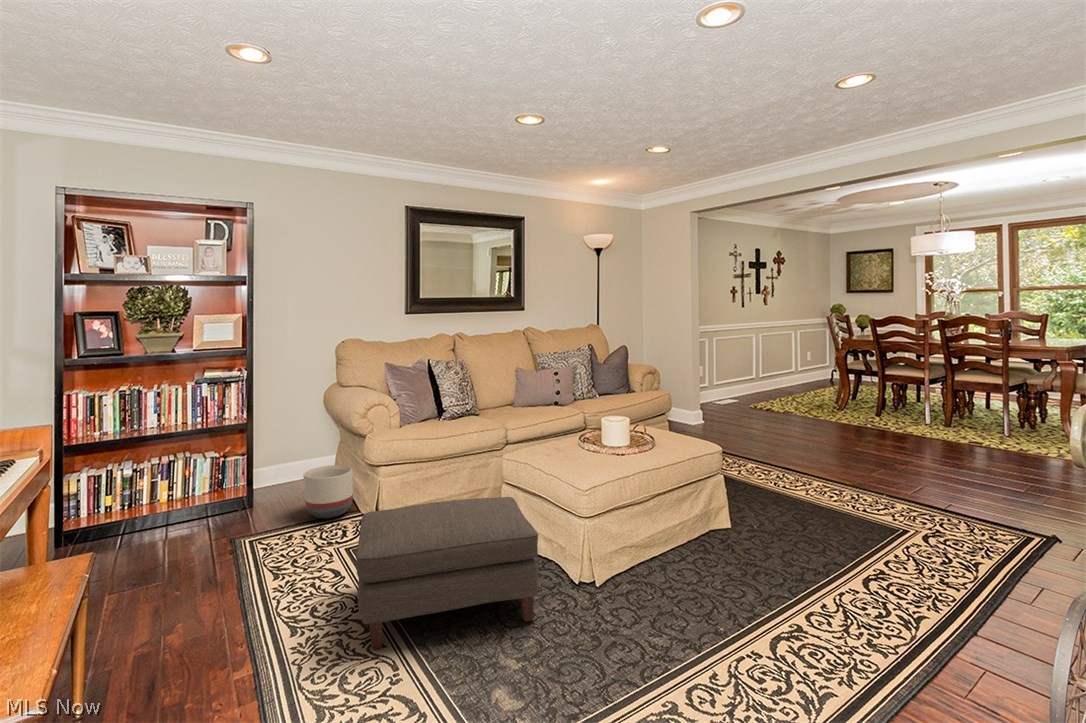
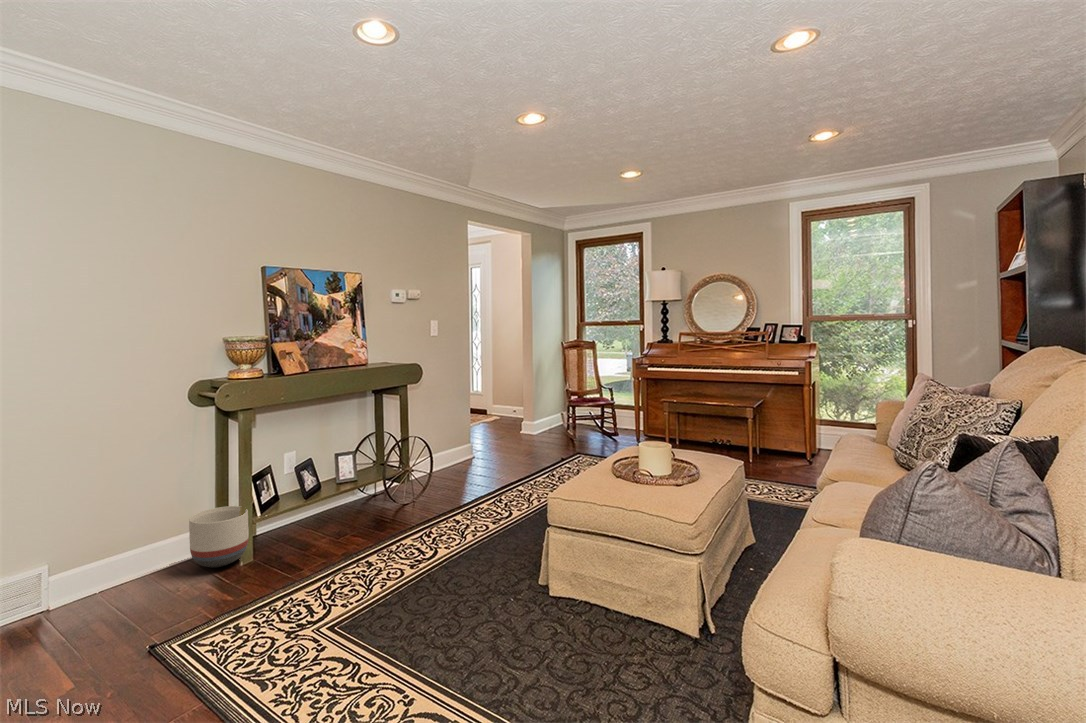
ottoman: present [356,497,539,649] -> none [317,514,507,681]

